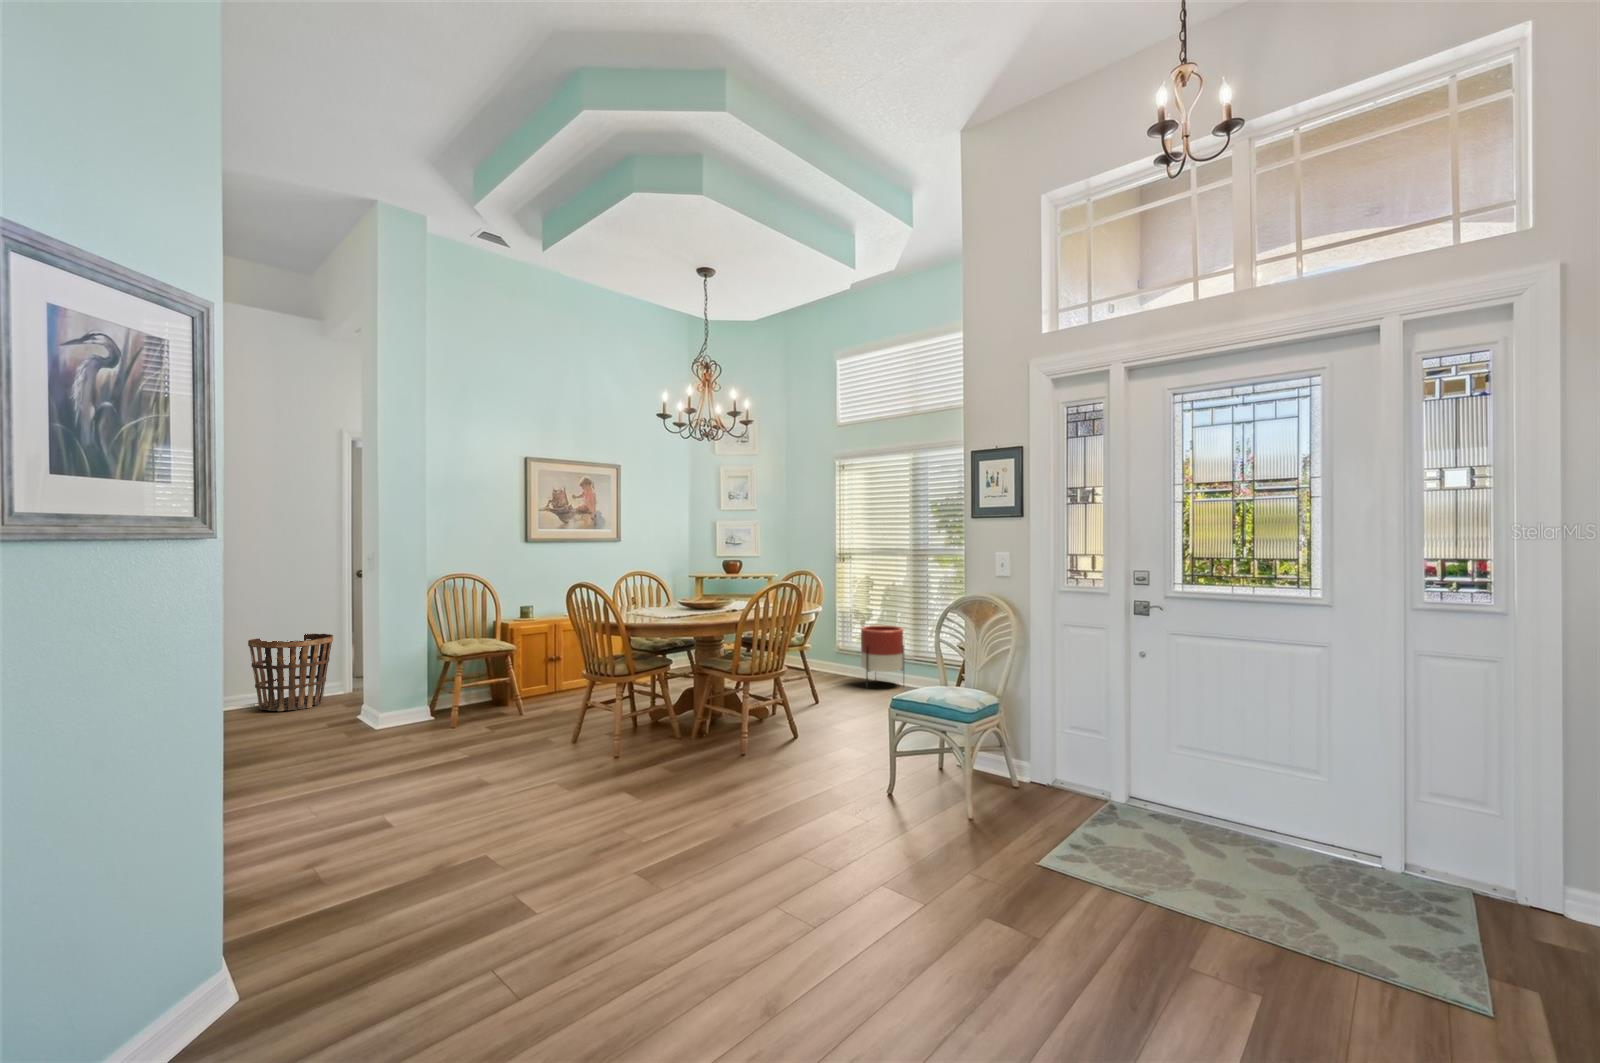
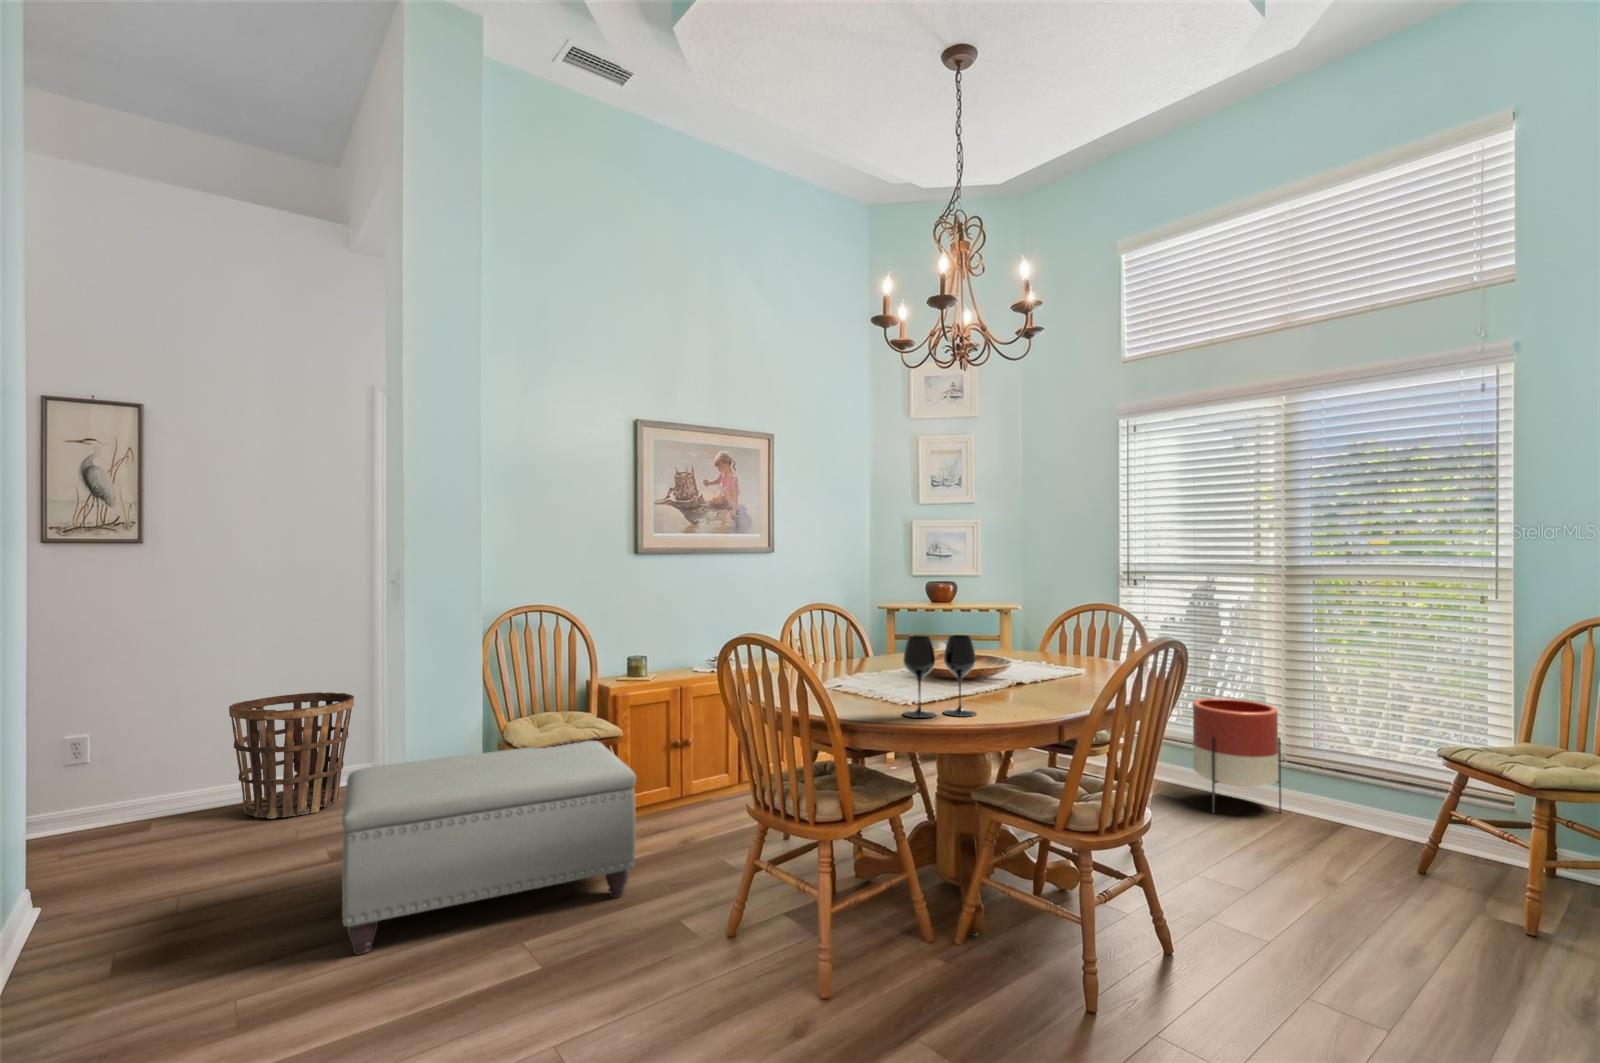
wine glass: none [659,582,697,622] -> present [903,635,976,718]
ottoman: none [349,651,523,757] -> present [342,741,636,954]

